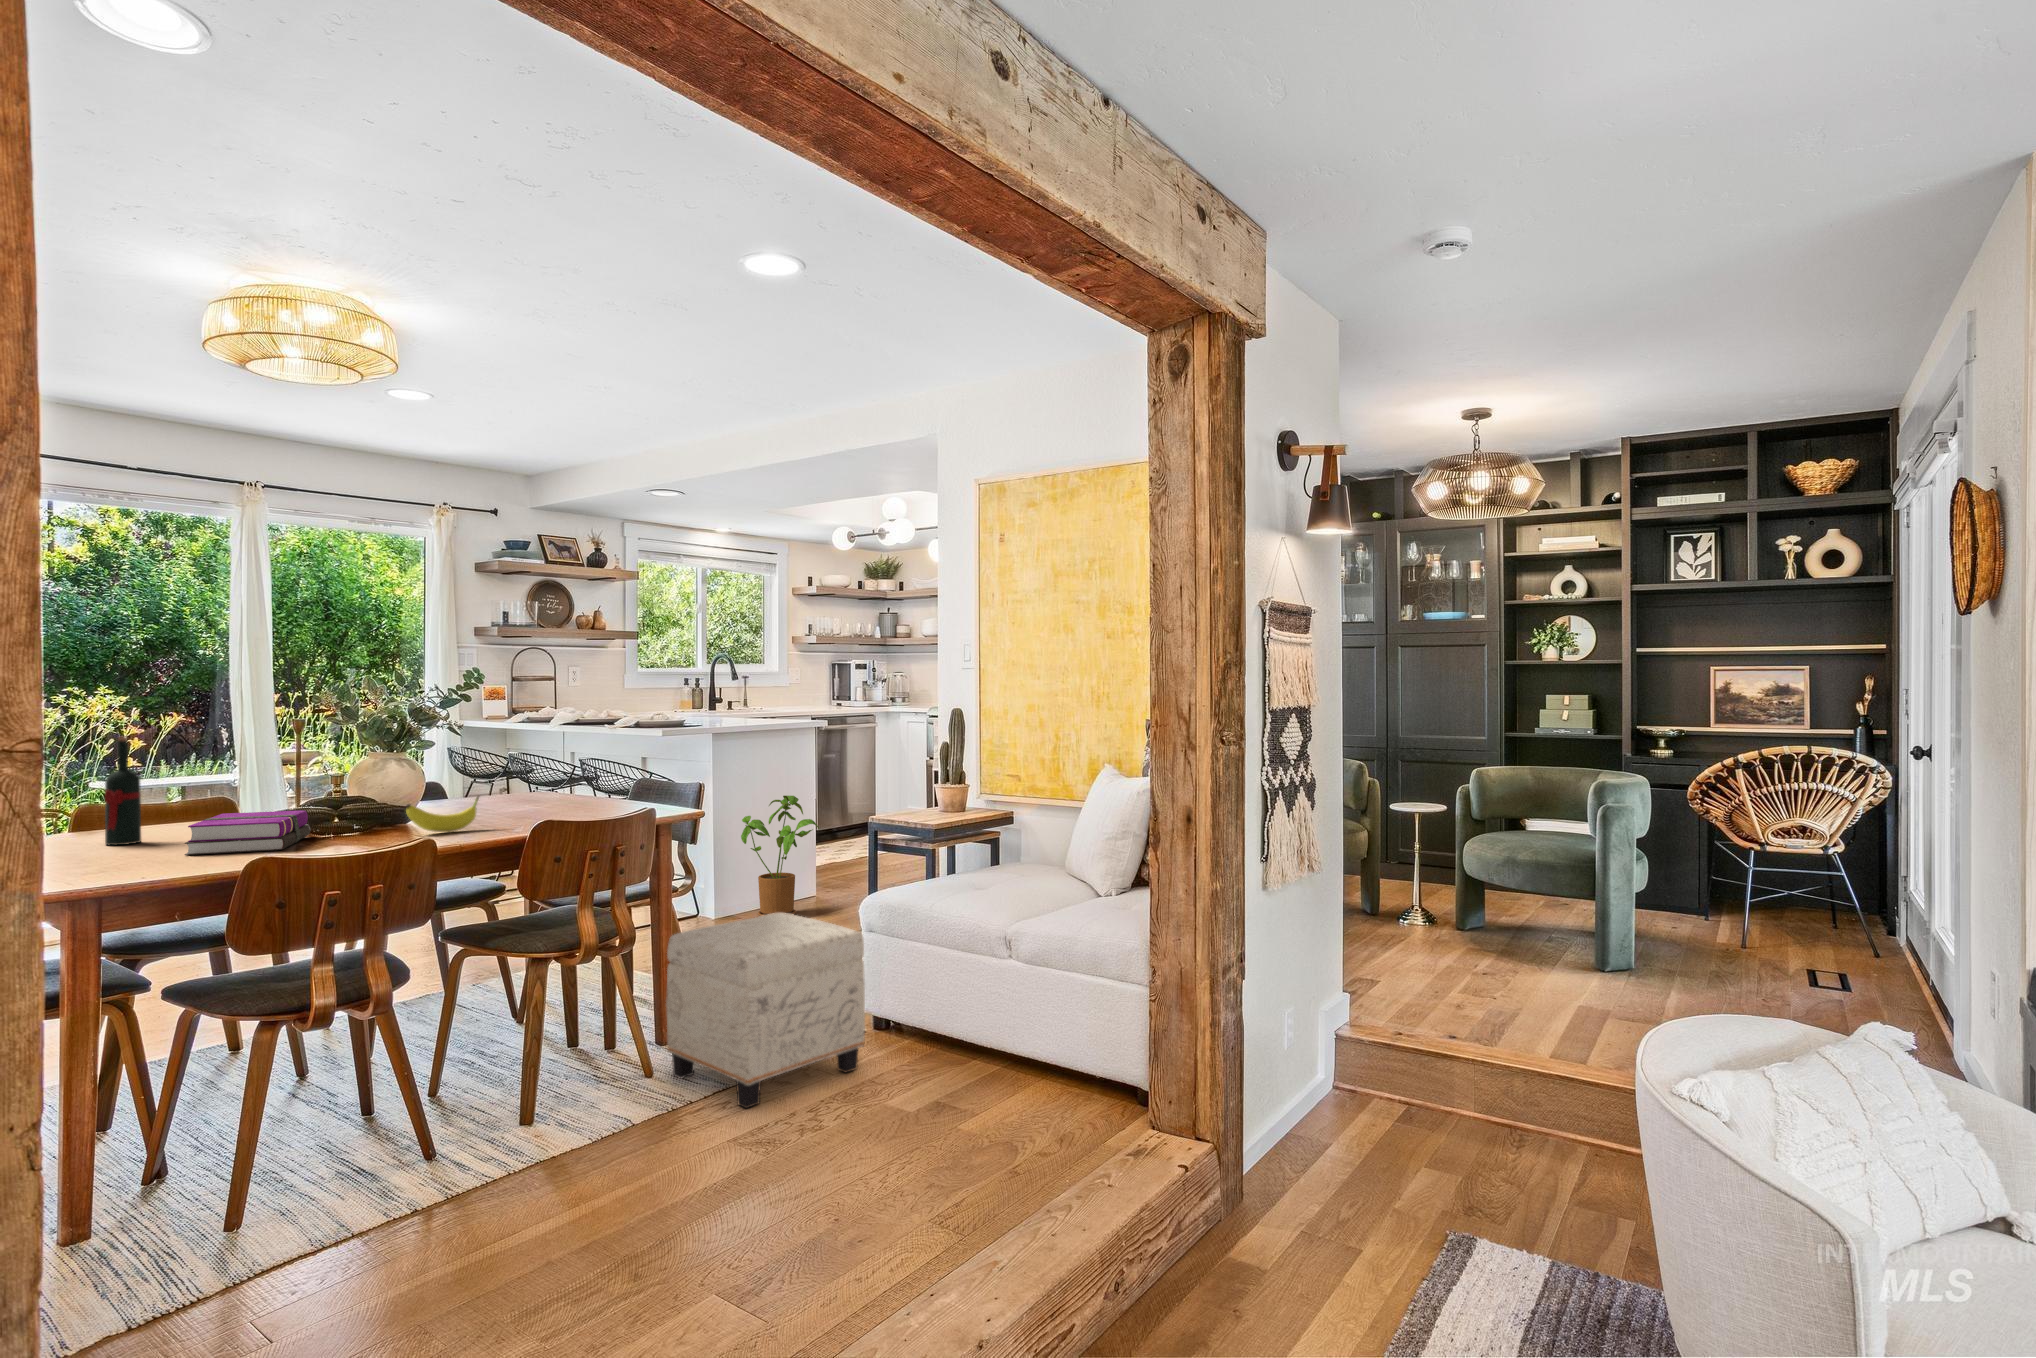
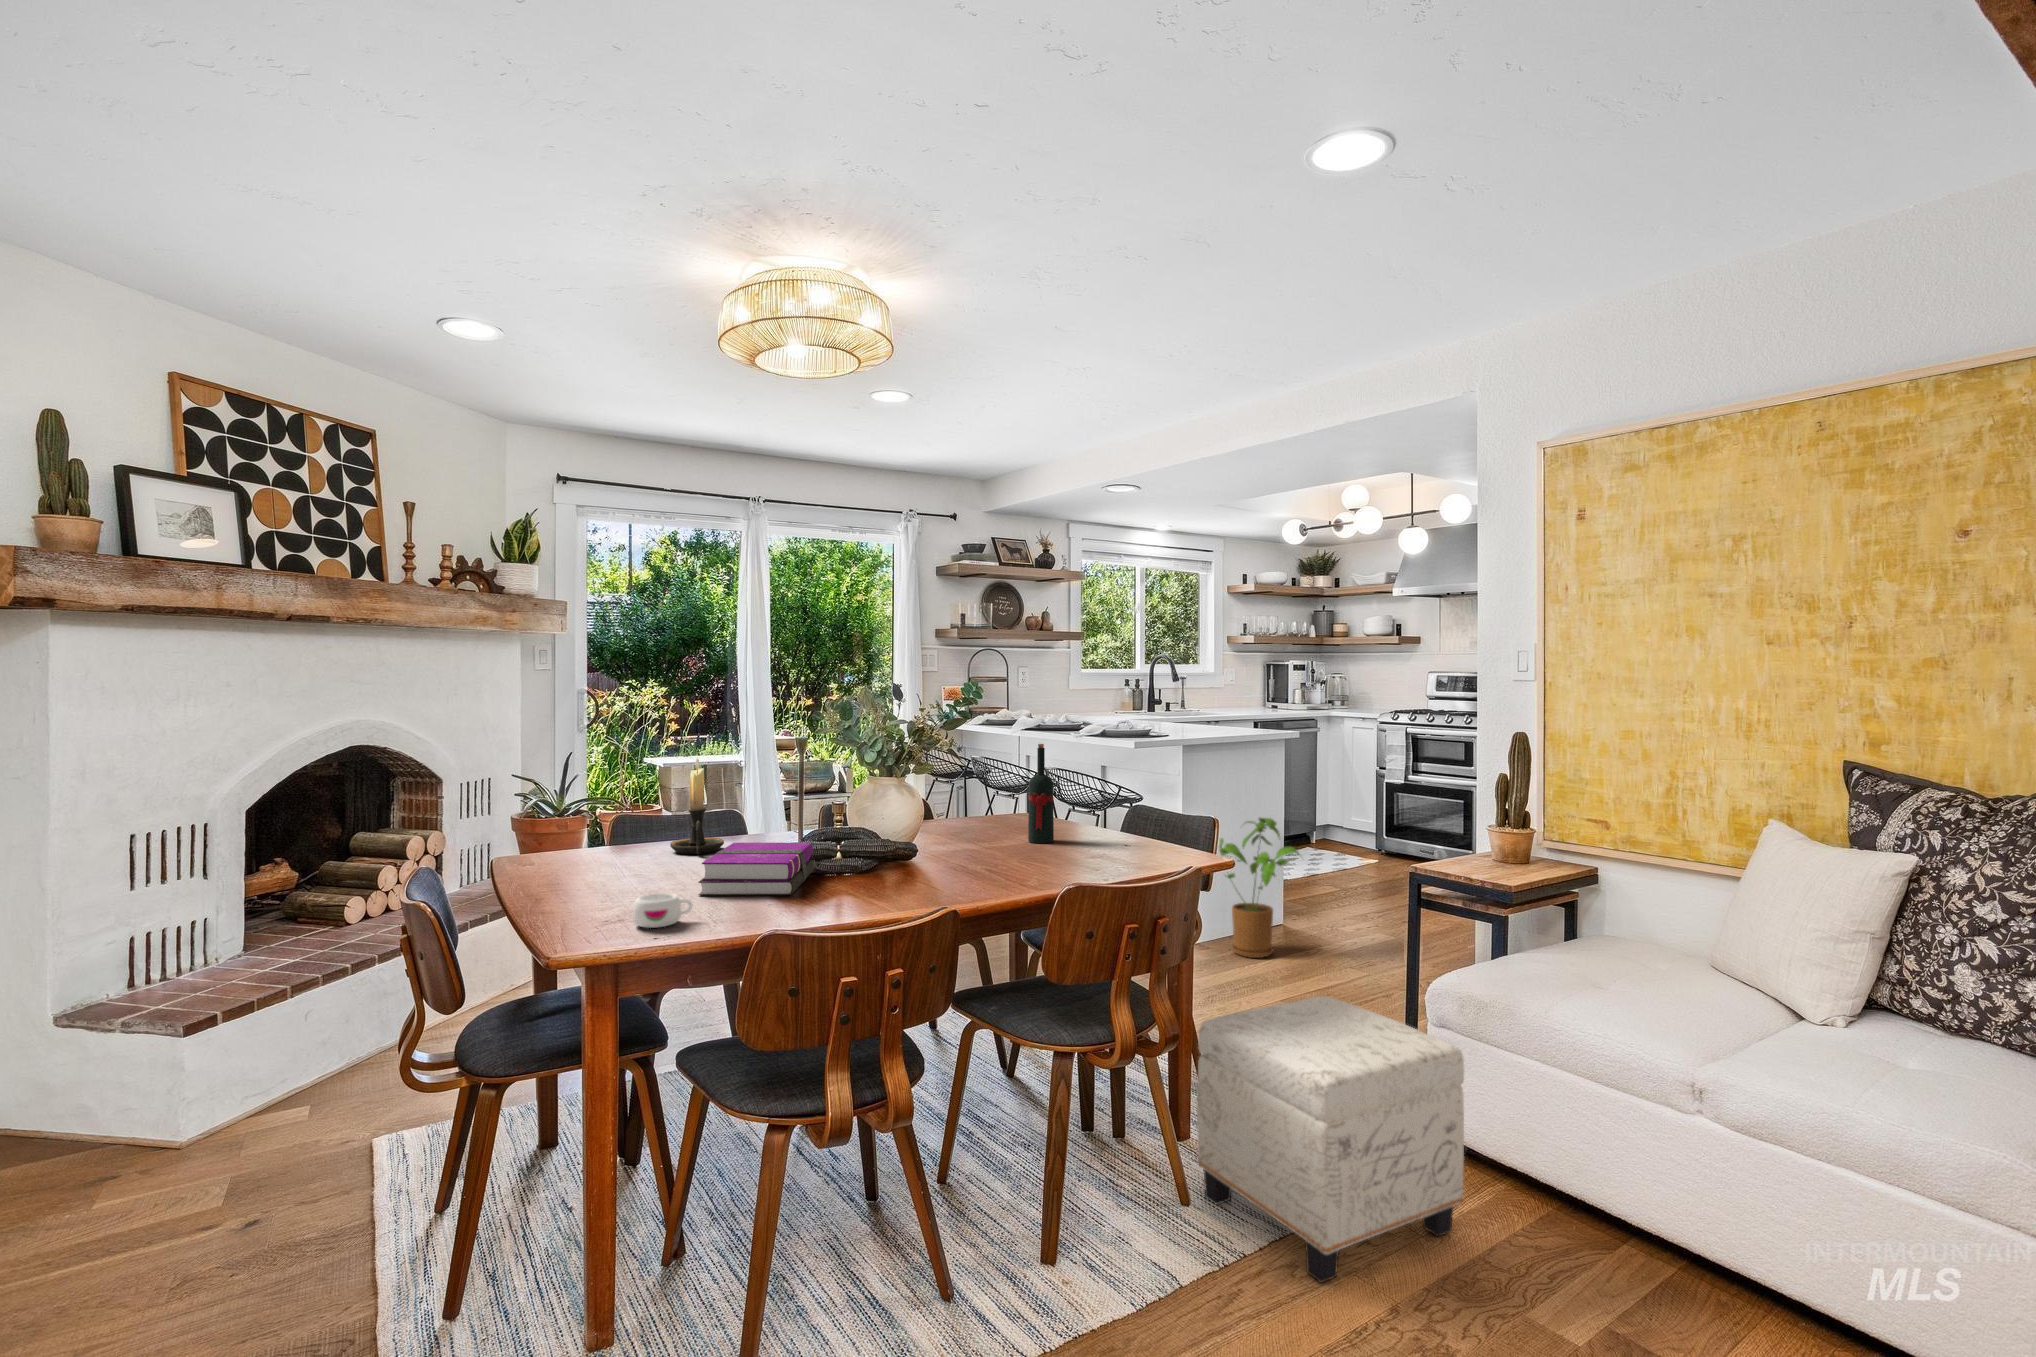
wine bottle: present [105,736,141,845] -> present [1028,744,1054,843]
candle holder: none [149,739,211,833] -> present [670,756,724,854]
fruit: present [406,796,479,832] -> none [911,834,985,876]
mug: none [117,846,180,874] -> present [633,893,692,928]

